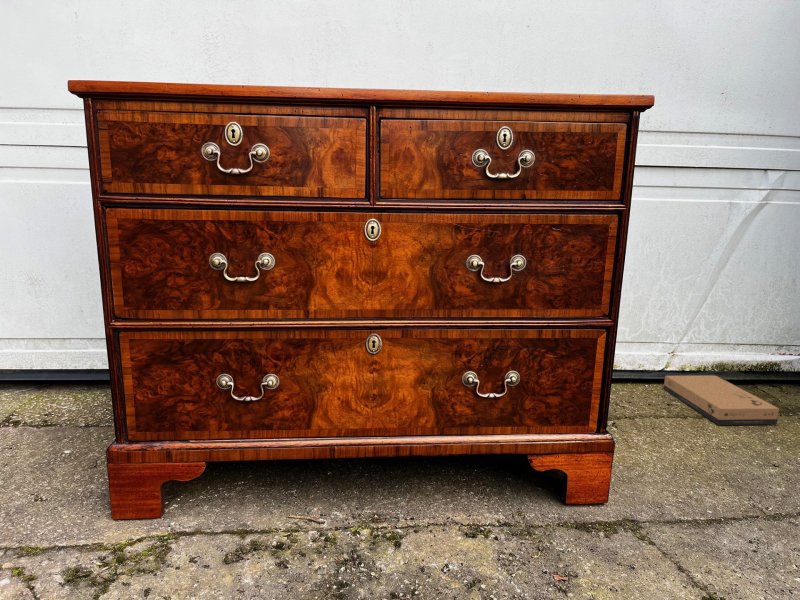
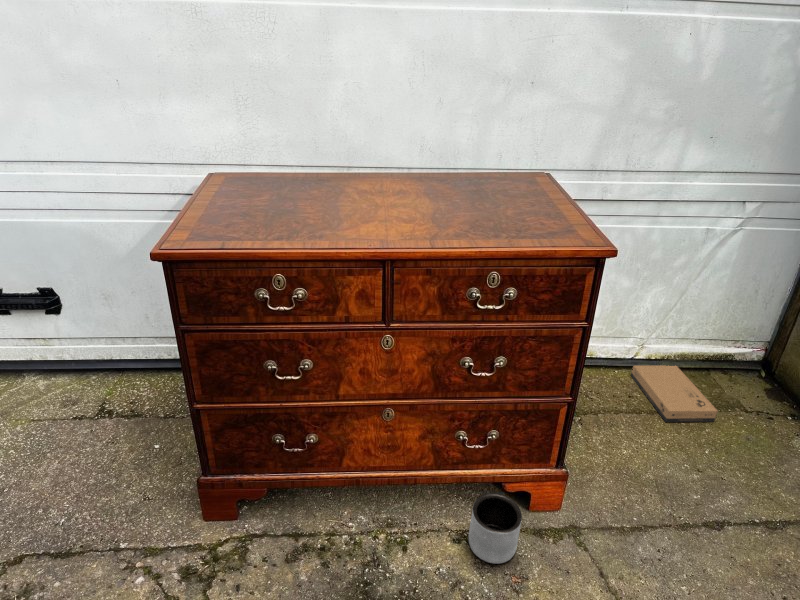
planter: none [487,463,560,558] -> present [469,493,522,564]

